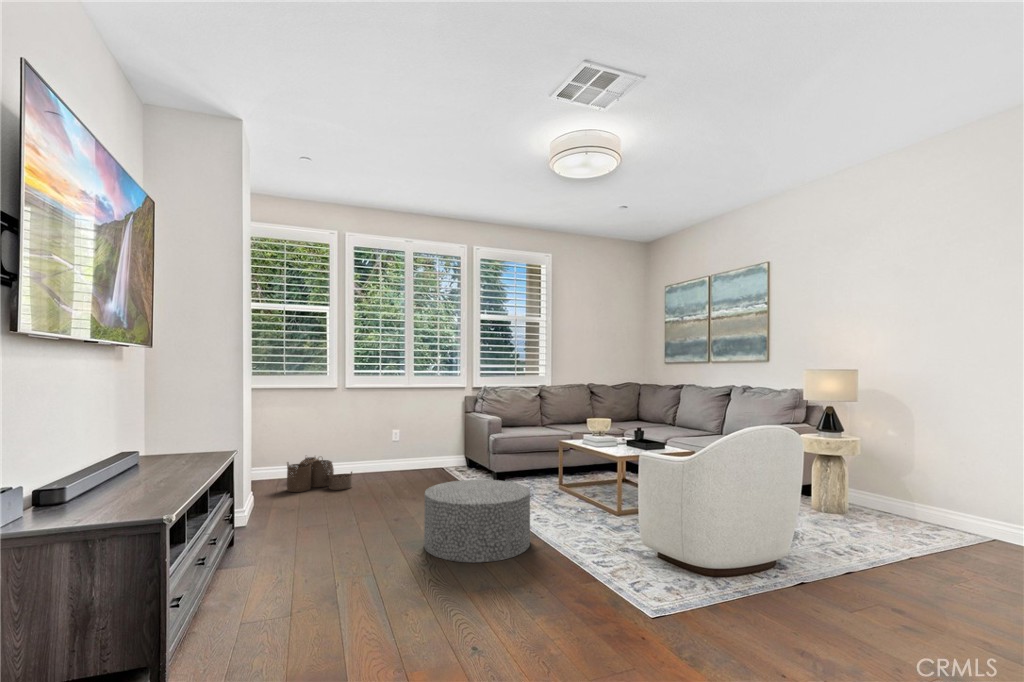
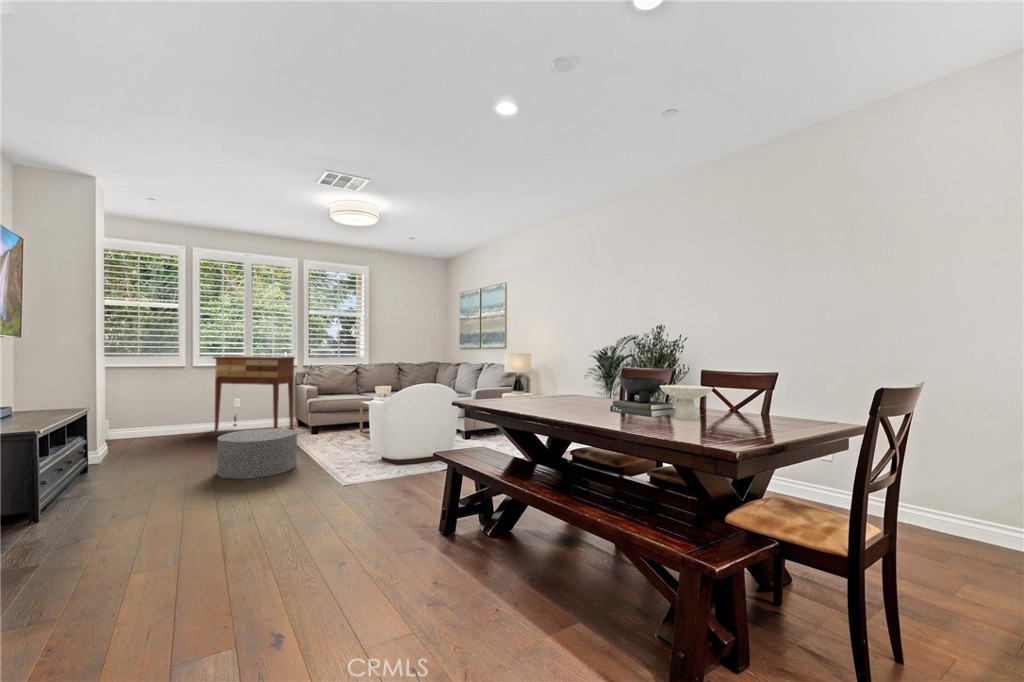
console table: none [369,374,469,480] -> present [213,356,295,430]
woven basket: present [287,457,352,492] -> none [134,418,192,445]

